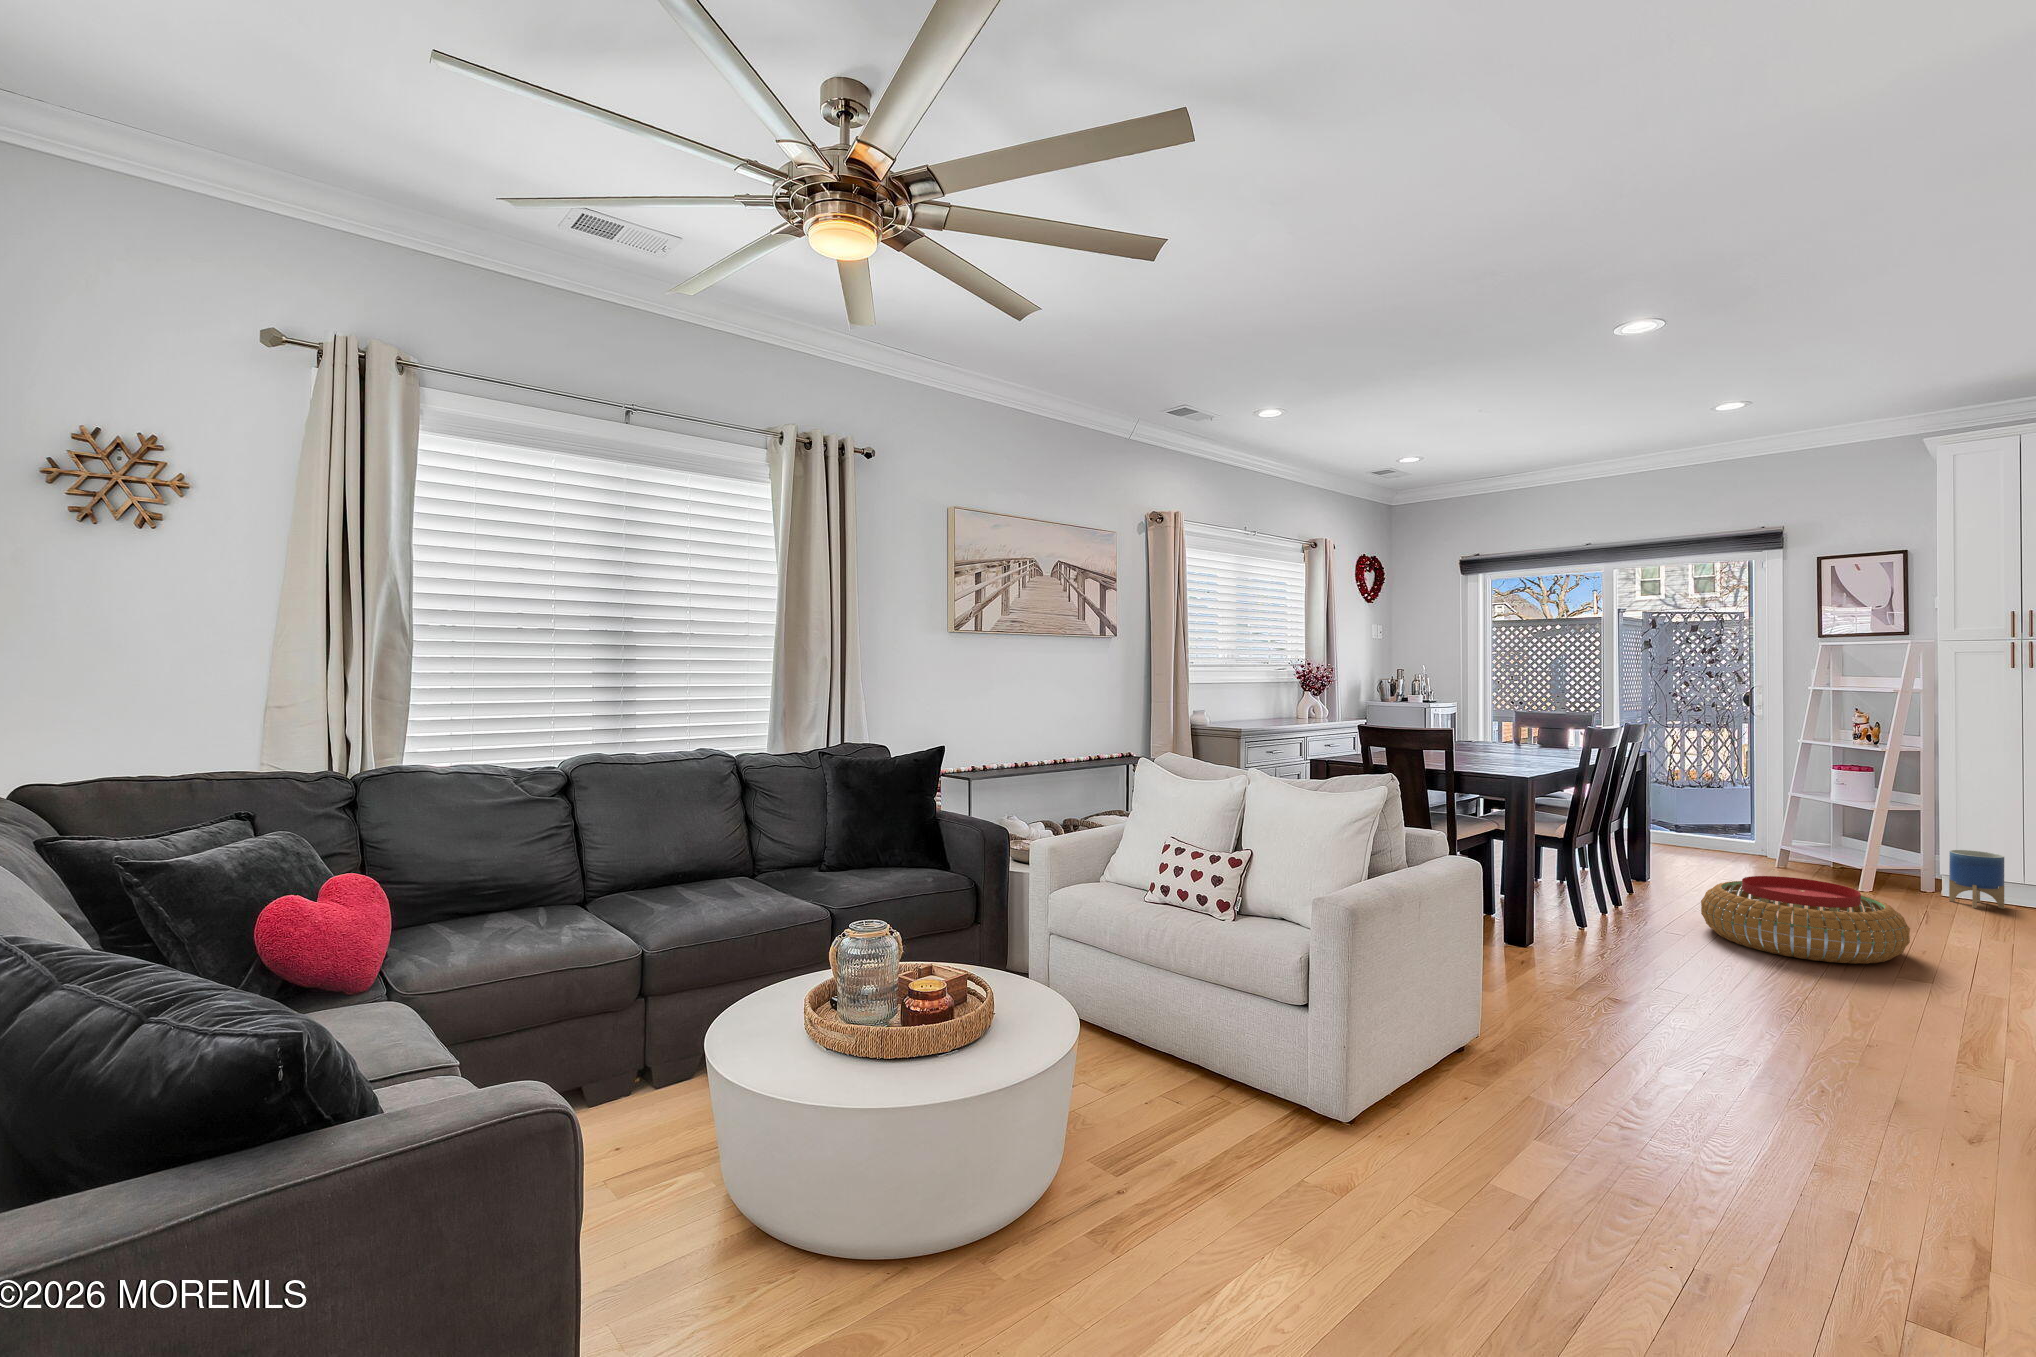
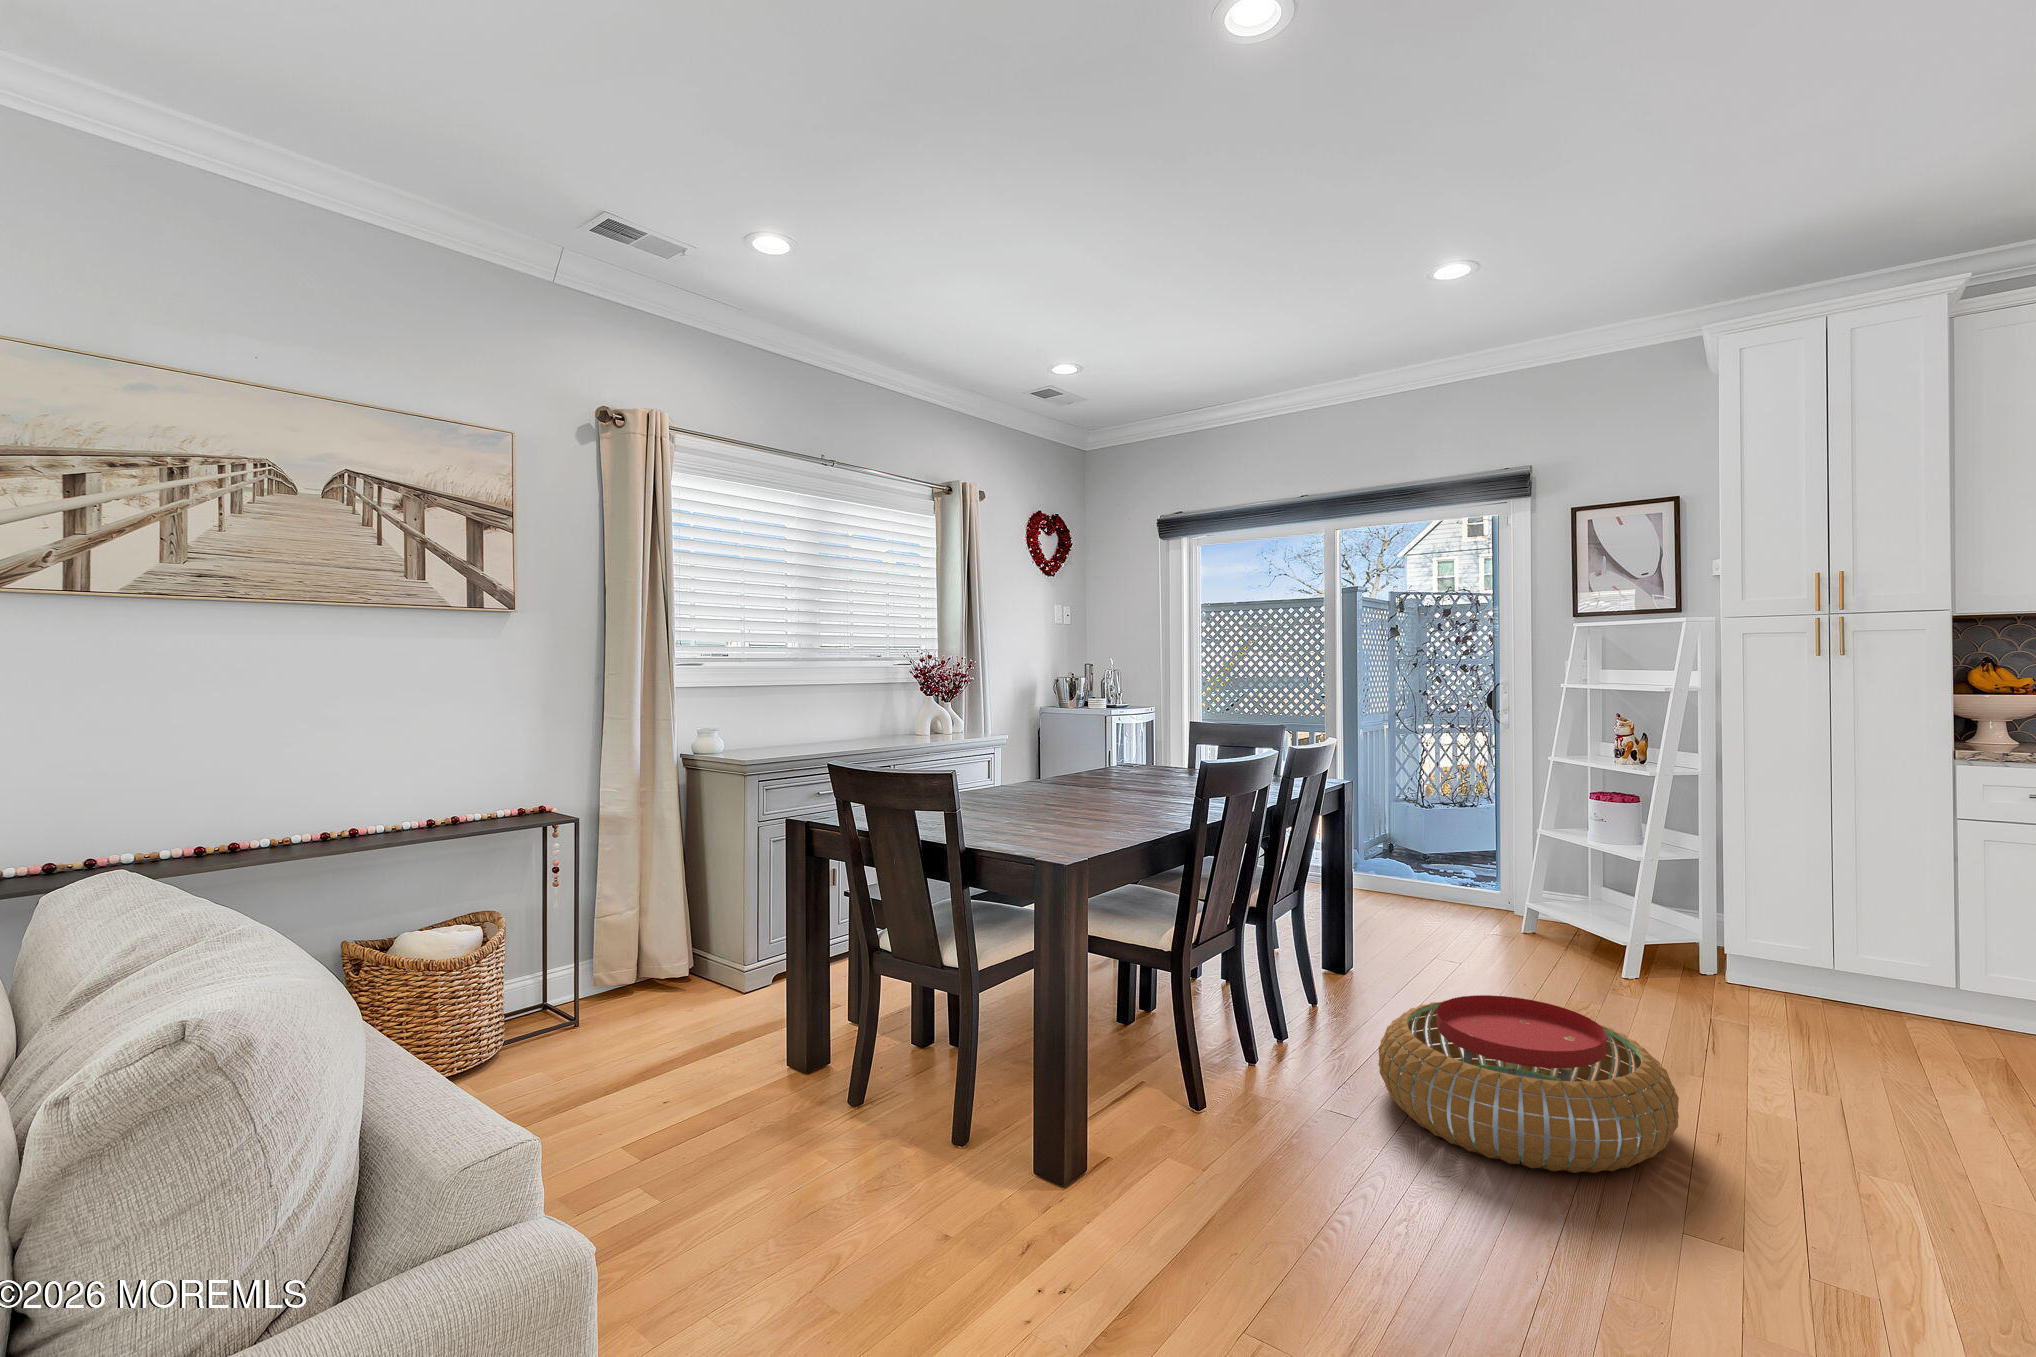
planter: present [1949,850,2004,909] -> none [1737,921,1807,1010]

